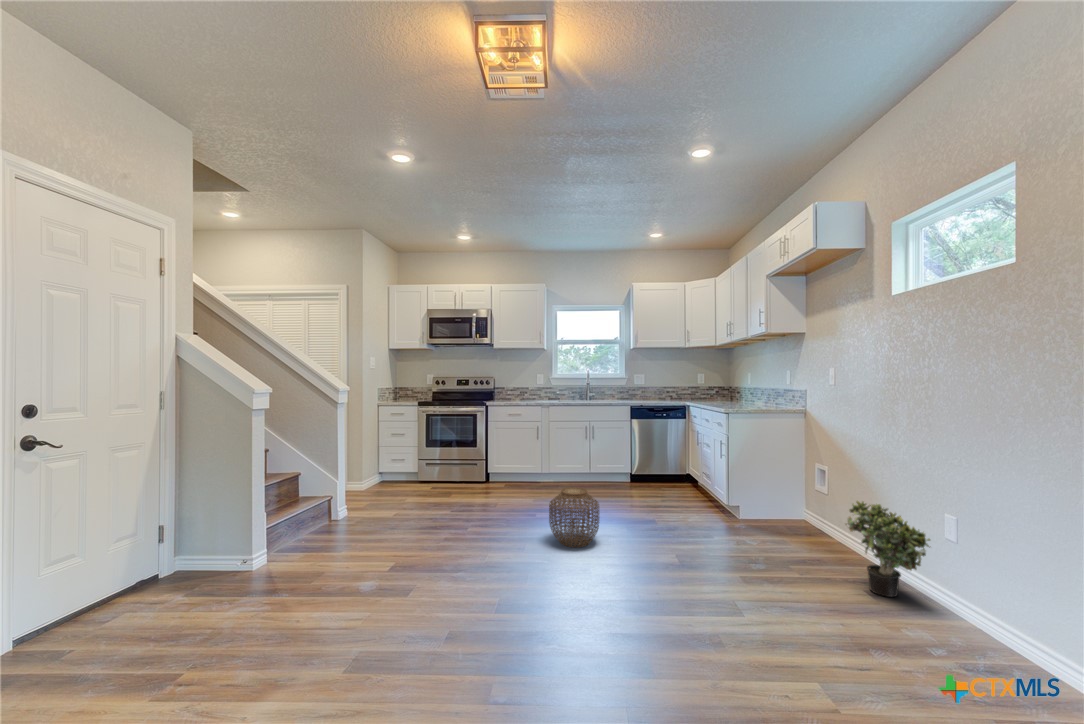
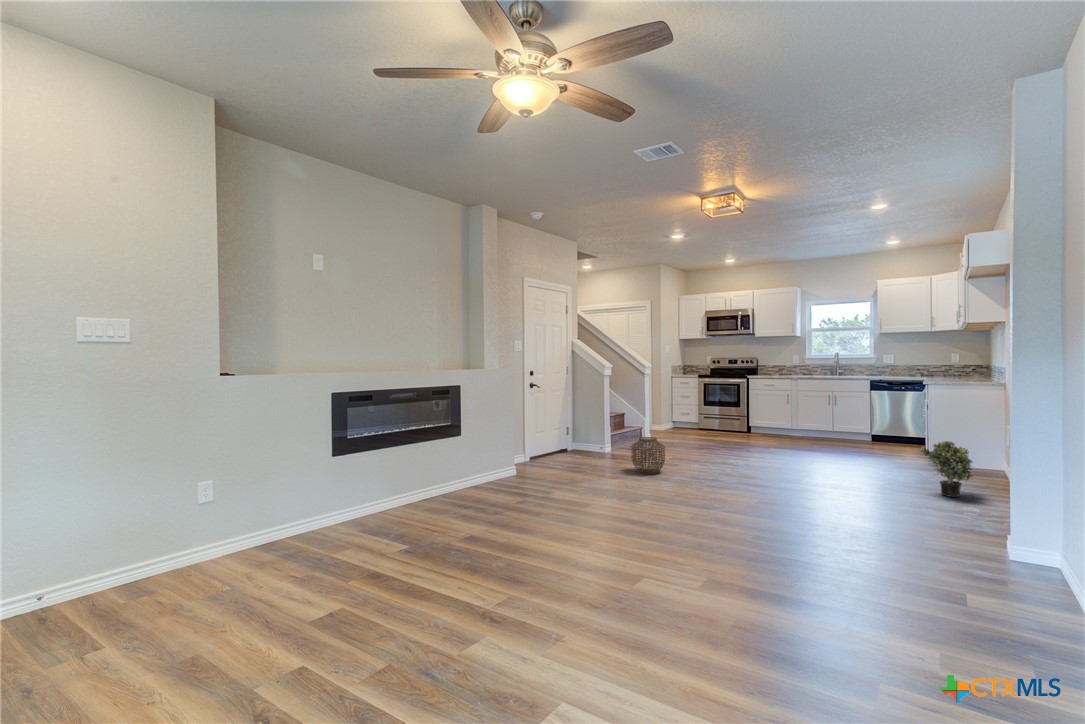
woven basket: present [549,487,599,547] -> present [631,437,665,474]

